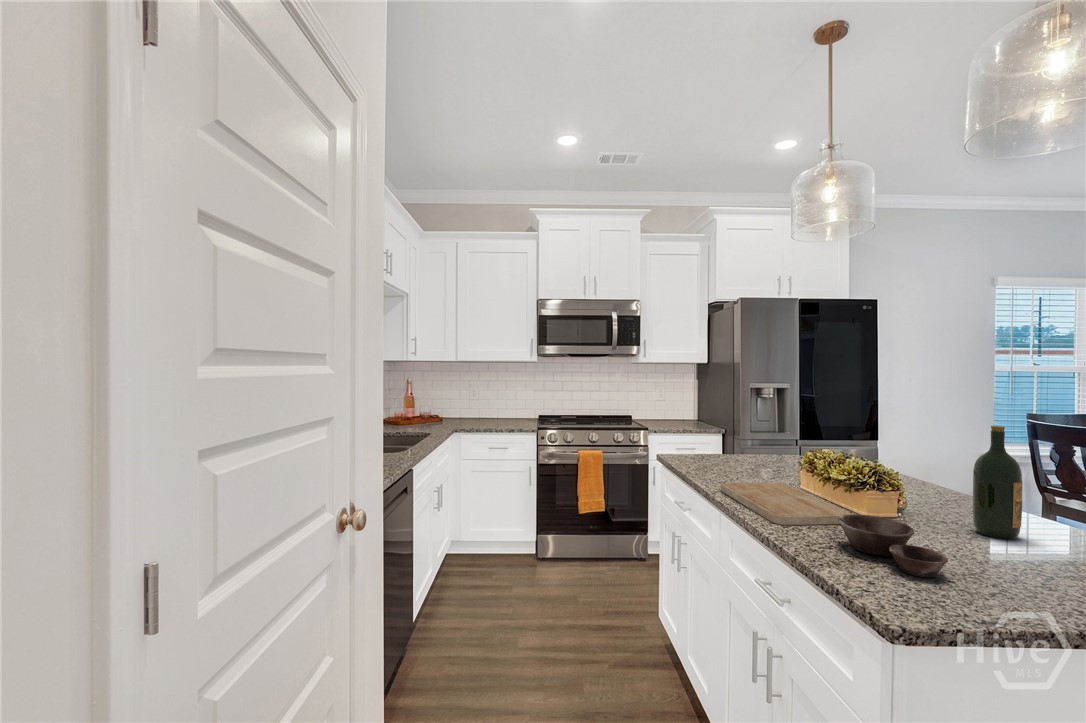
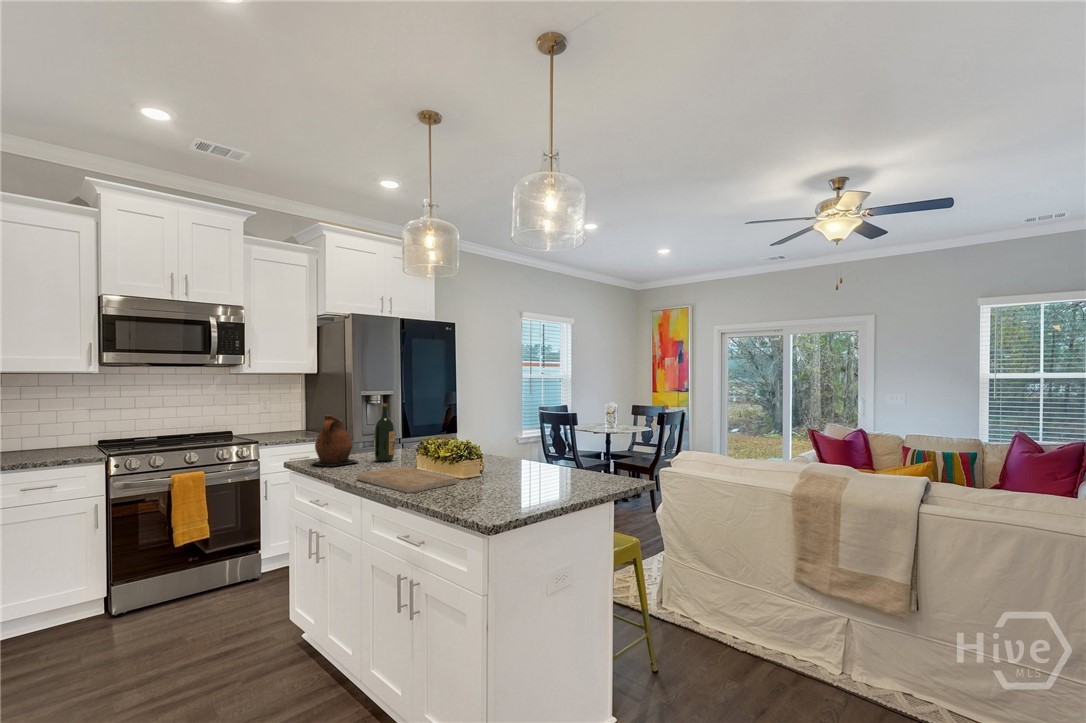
ceramic pitcher: none [680,411,734,468] -> present [313,416,358,466]
wine bottle: present [973,426,1023,539] -> present [374,404,395,462]
bowl: present [838,514,948,577] -> none [451,473,512,502]

